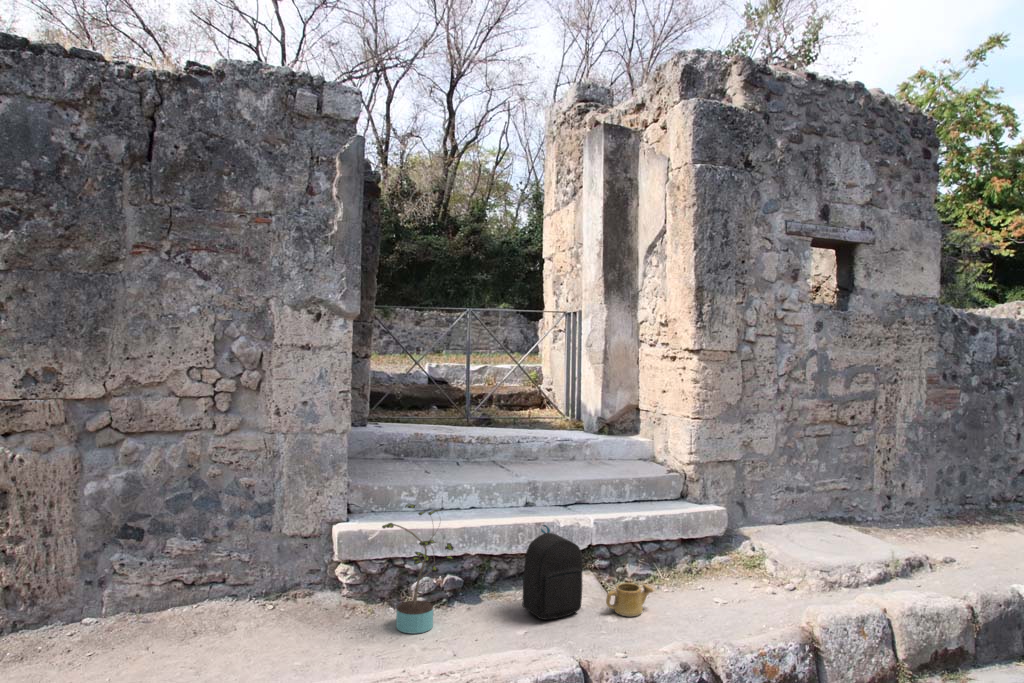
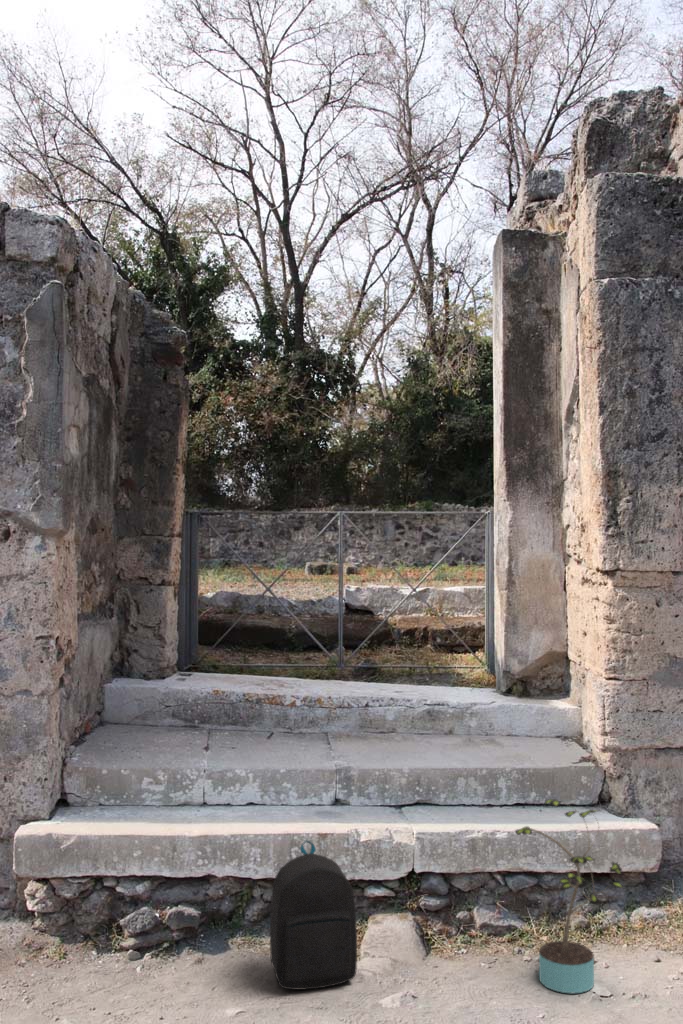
potted plant: present [382,504,453,634] -> present [515,799,623,994]
watering can: present [606,583,654,616] -> none [393,942,475,999]

